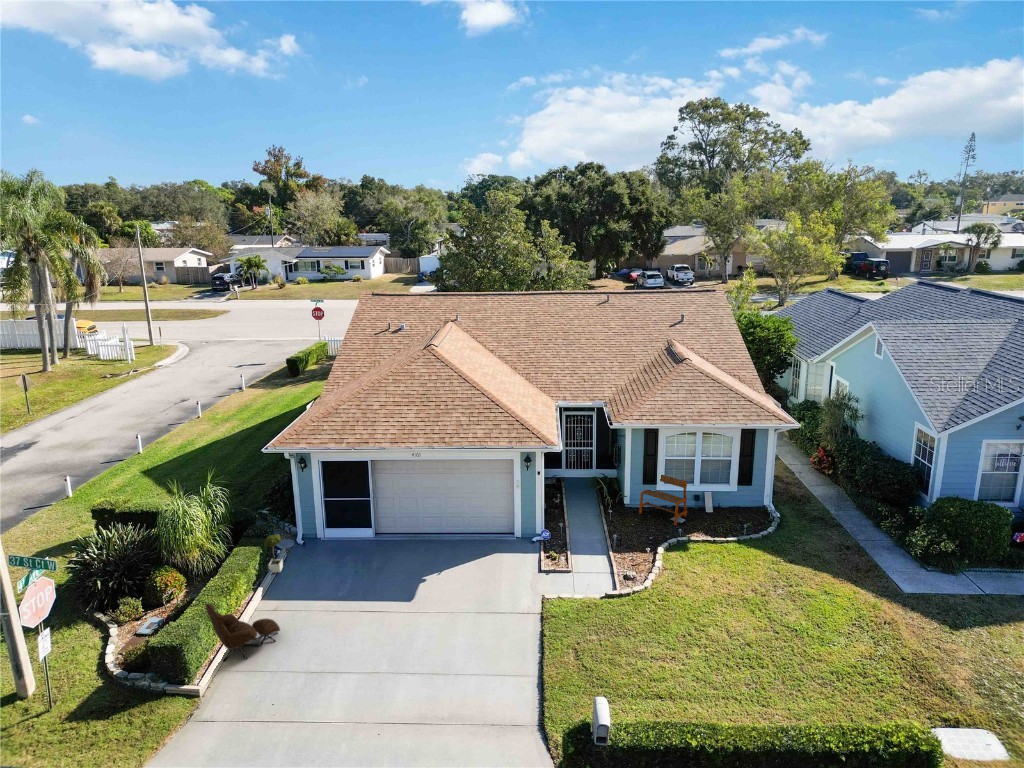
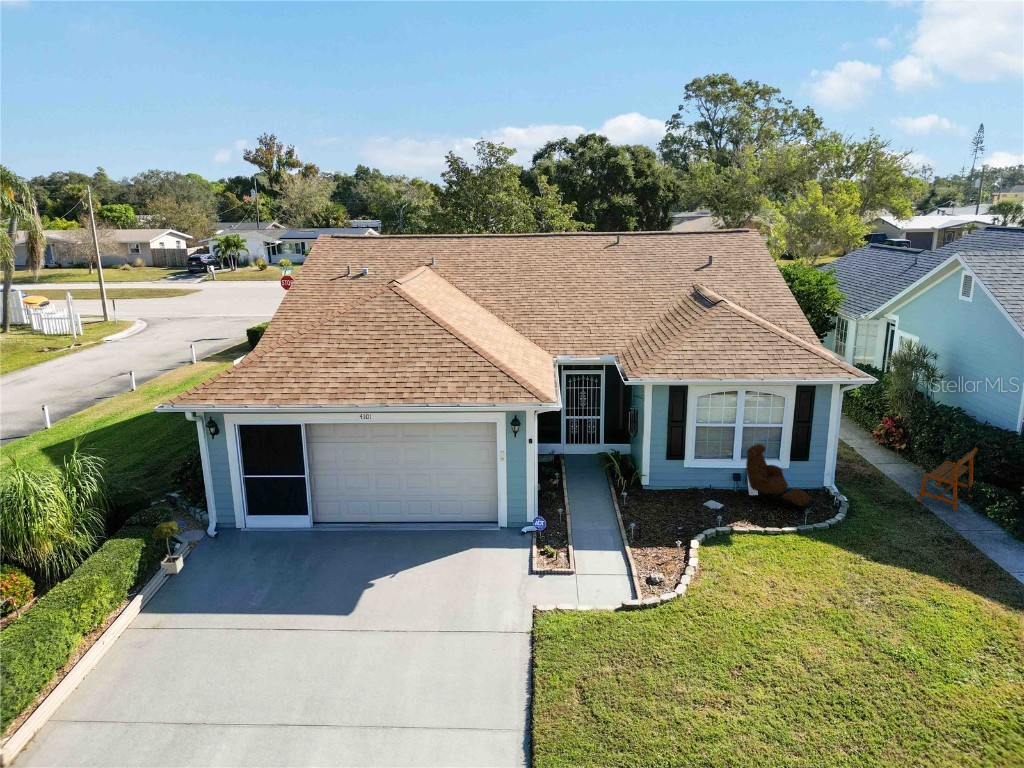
bench: present [639,475,687,525] -> present [918,448,977,511]
lounge chair: present [206,604,280,661] -> present [746,444,810,512]

